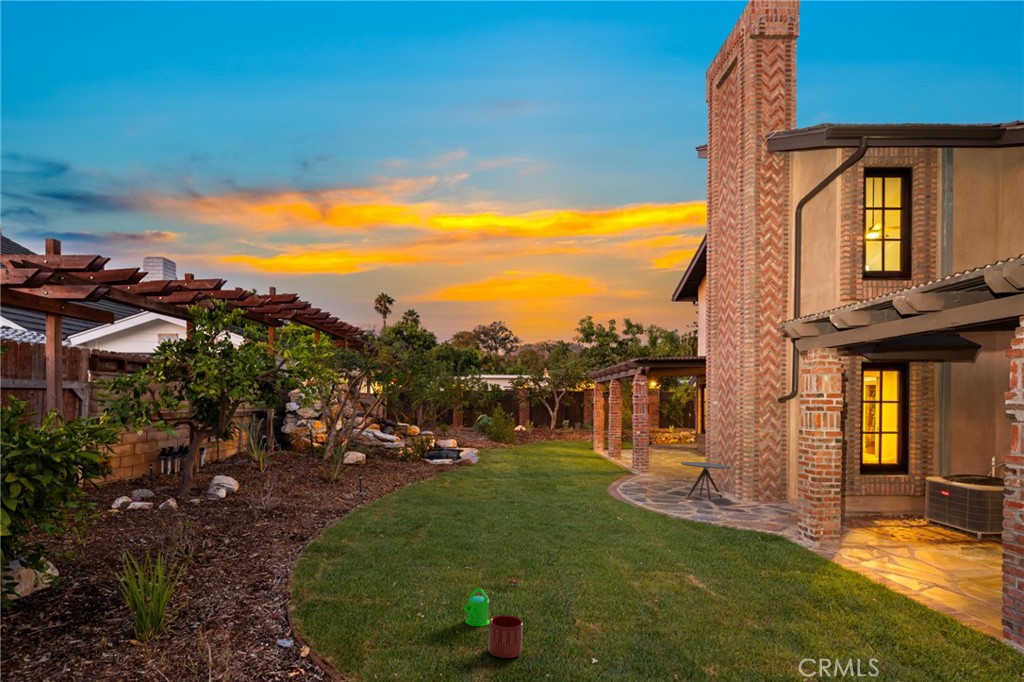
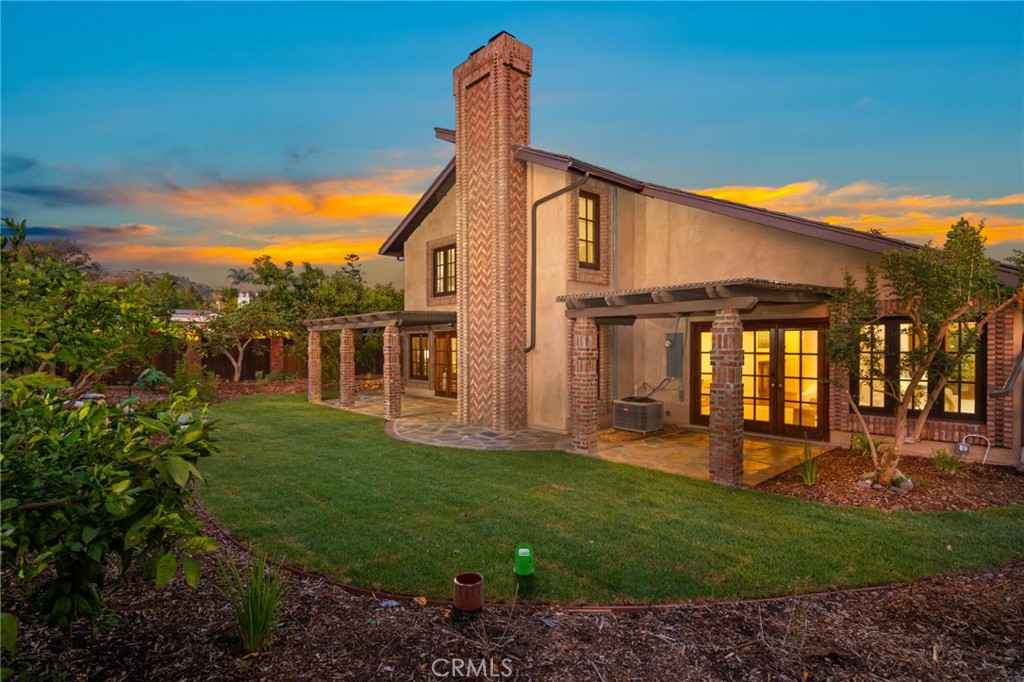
round table: present [681,462,731,500] -> none [448,401,486,431]
planter: present [488,615,523,658] -> present [454,572,483,611]

